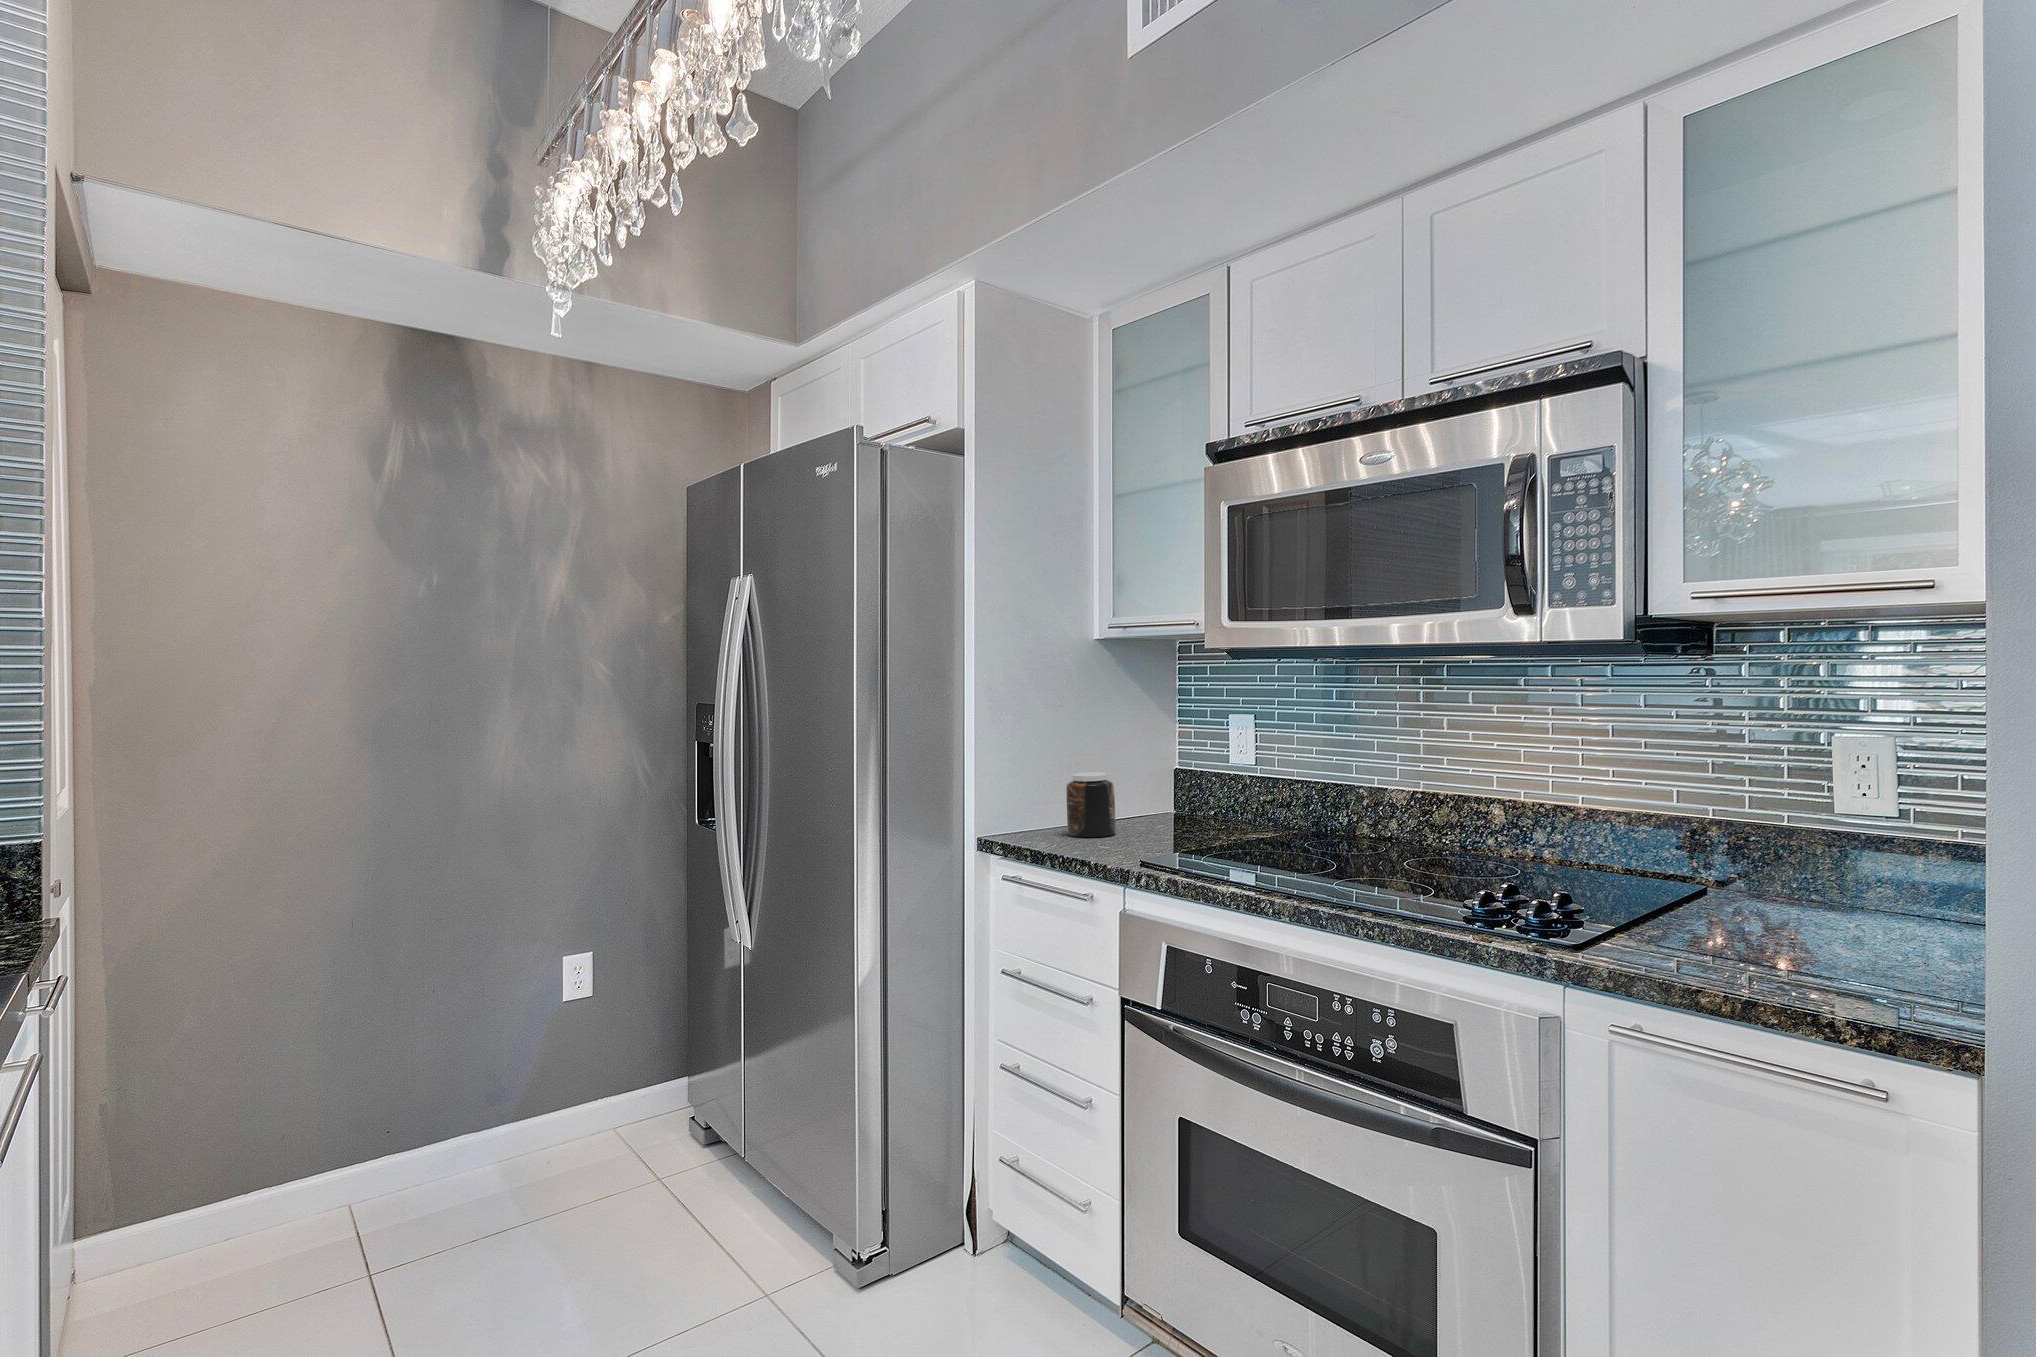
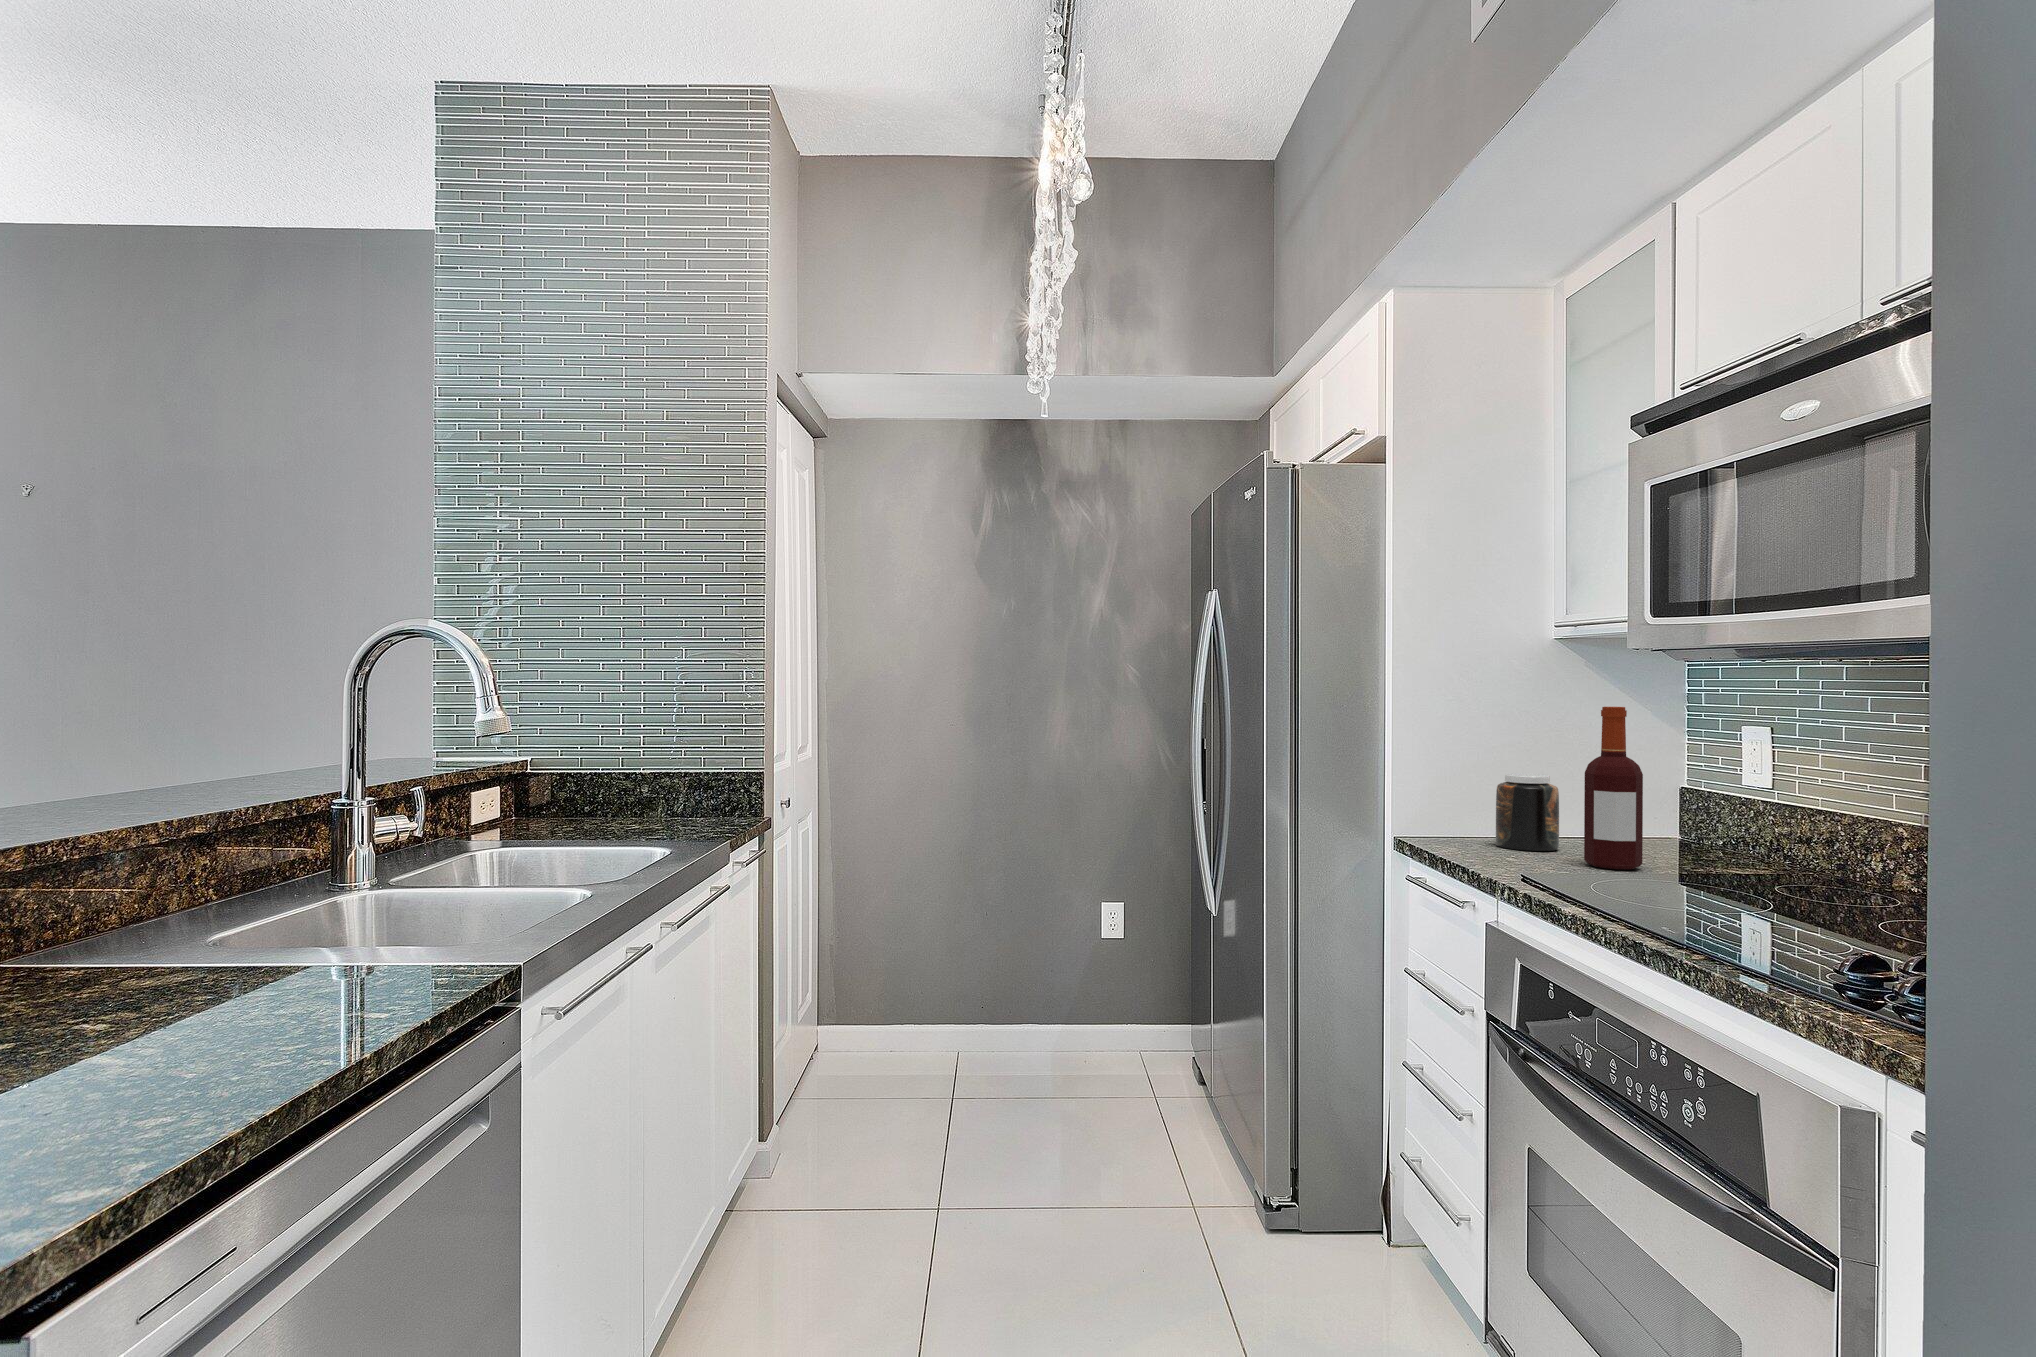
bottle: none [1151,714,1193,845] -> present [1584,707,1643,870]

